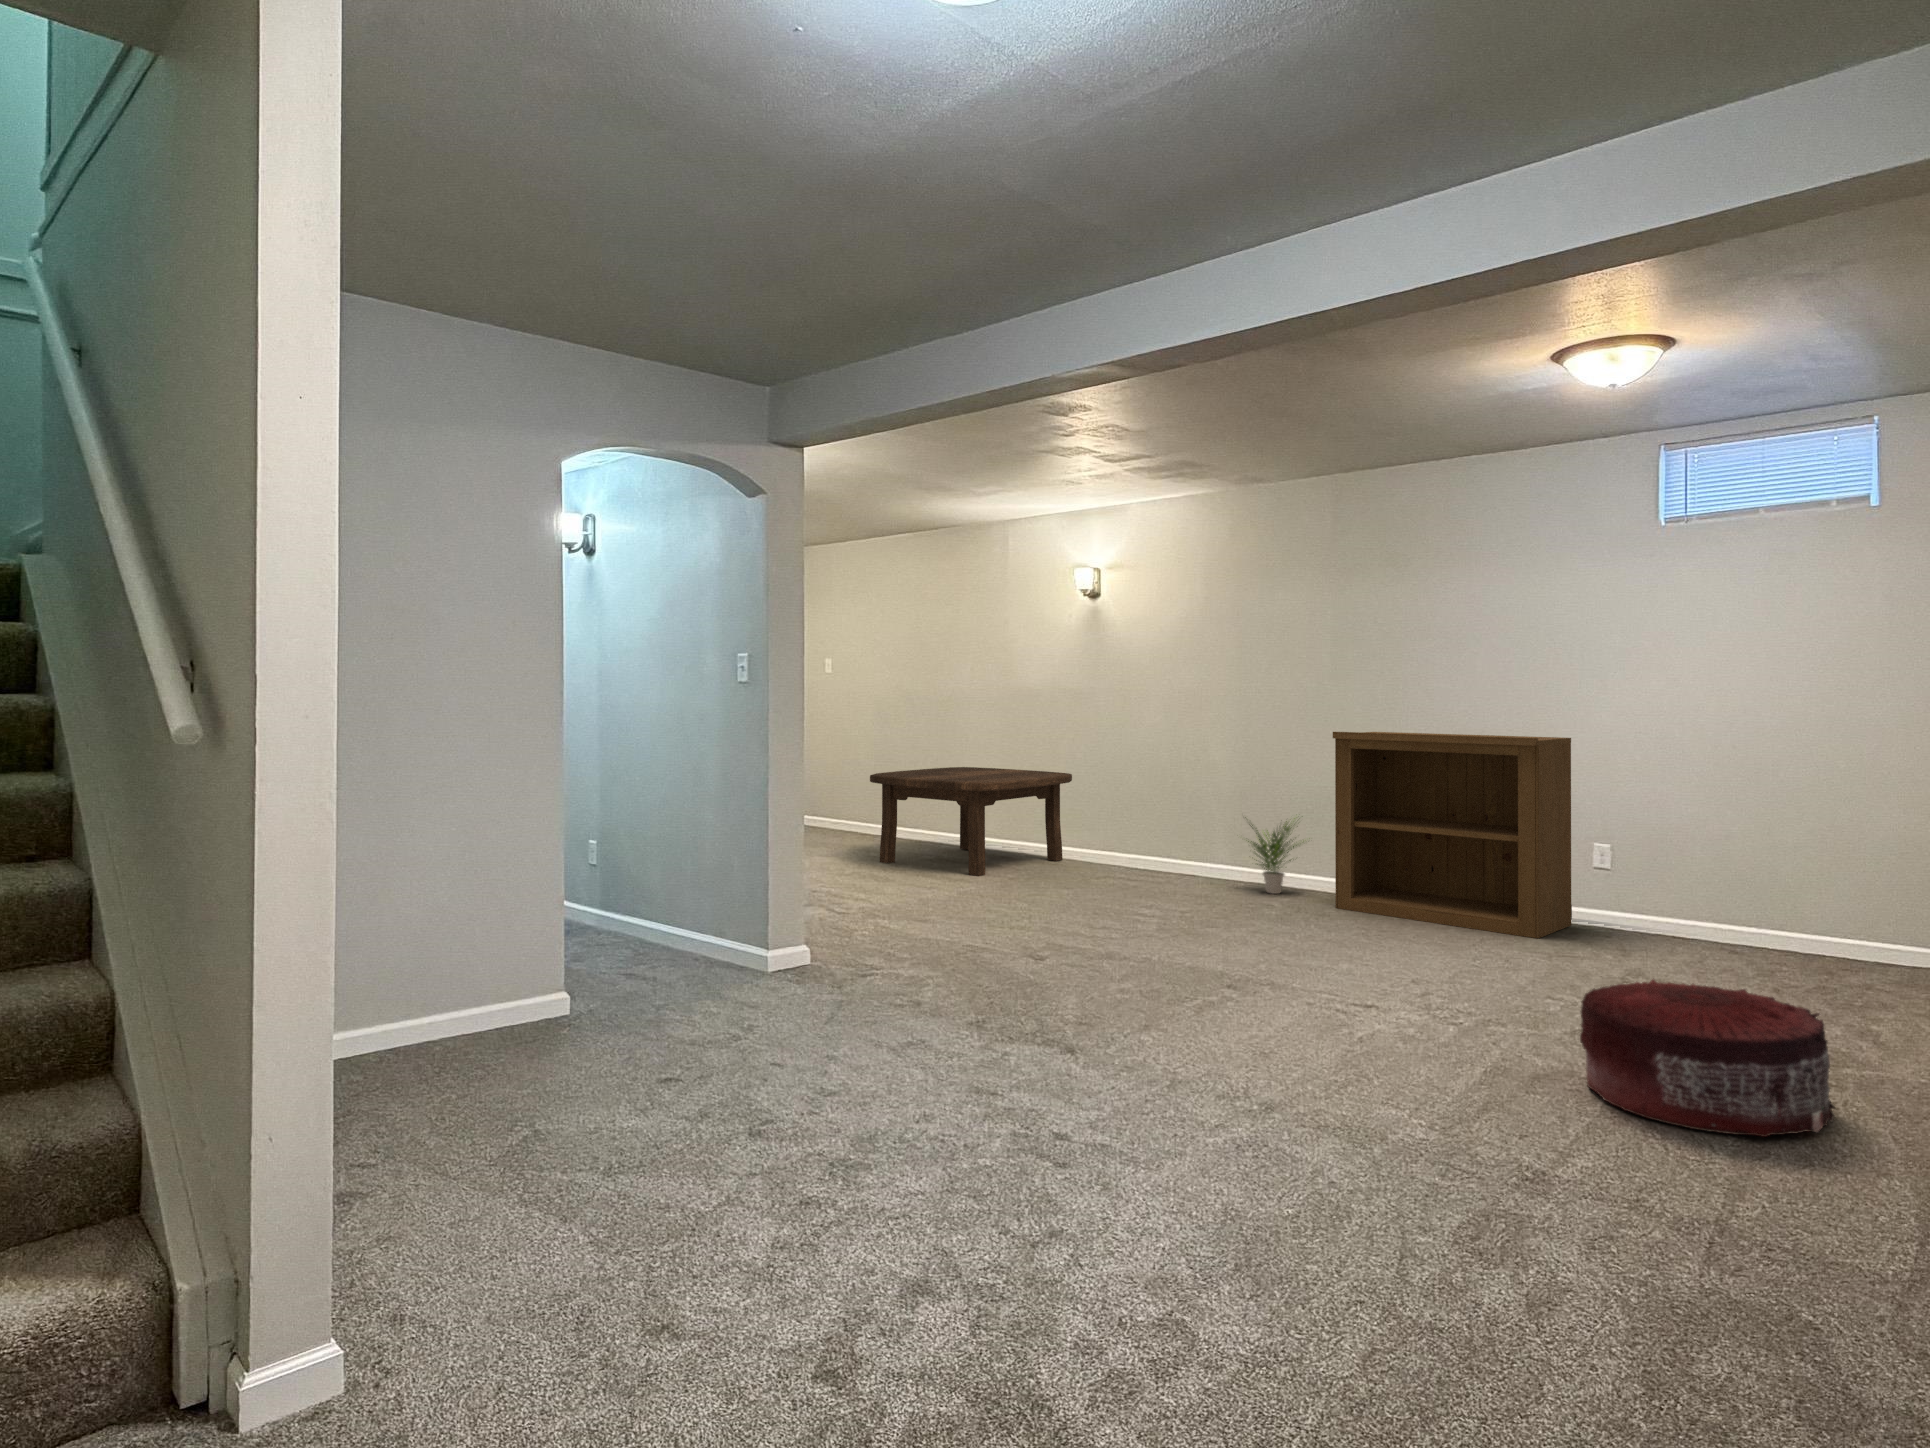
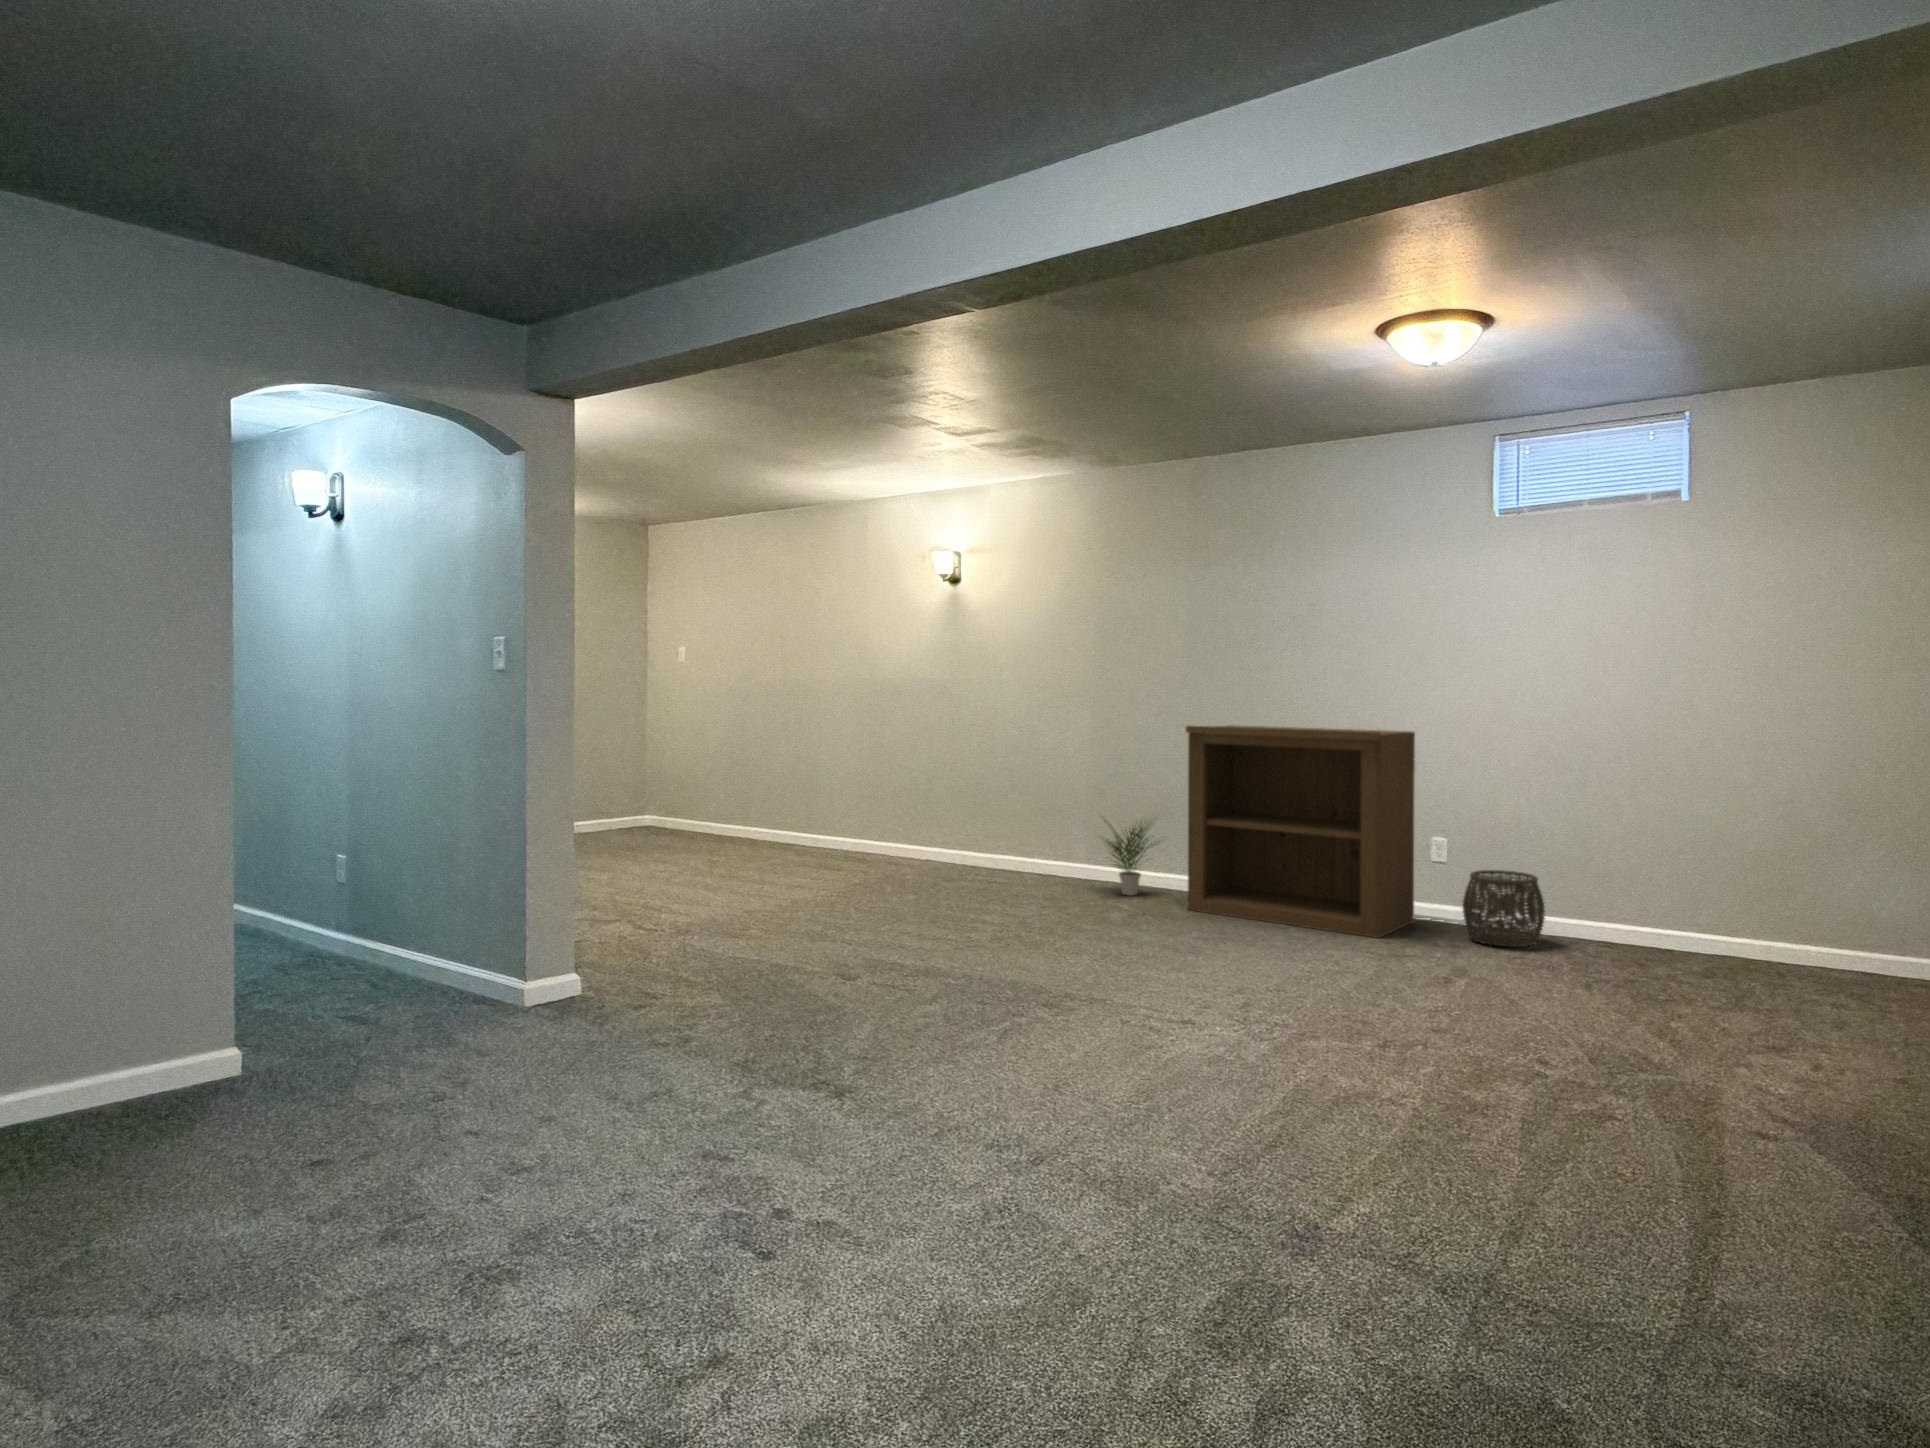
coffee table: present [870,767,1072,876] -> none [708,764,932,883]
woven basket: none [1626,875,1718,952] -> present [1463,870,1545,948]
pouf: present [1580,980,1835,1137] -> none [1379,991,1624,1164]

